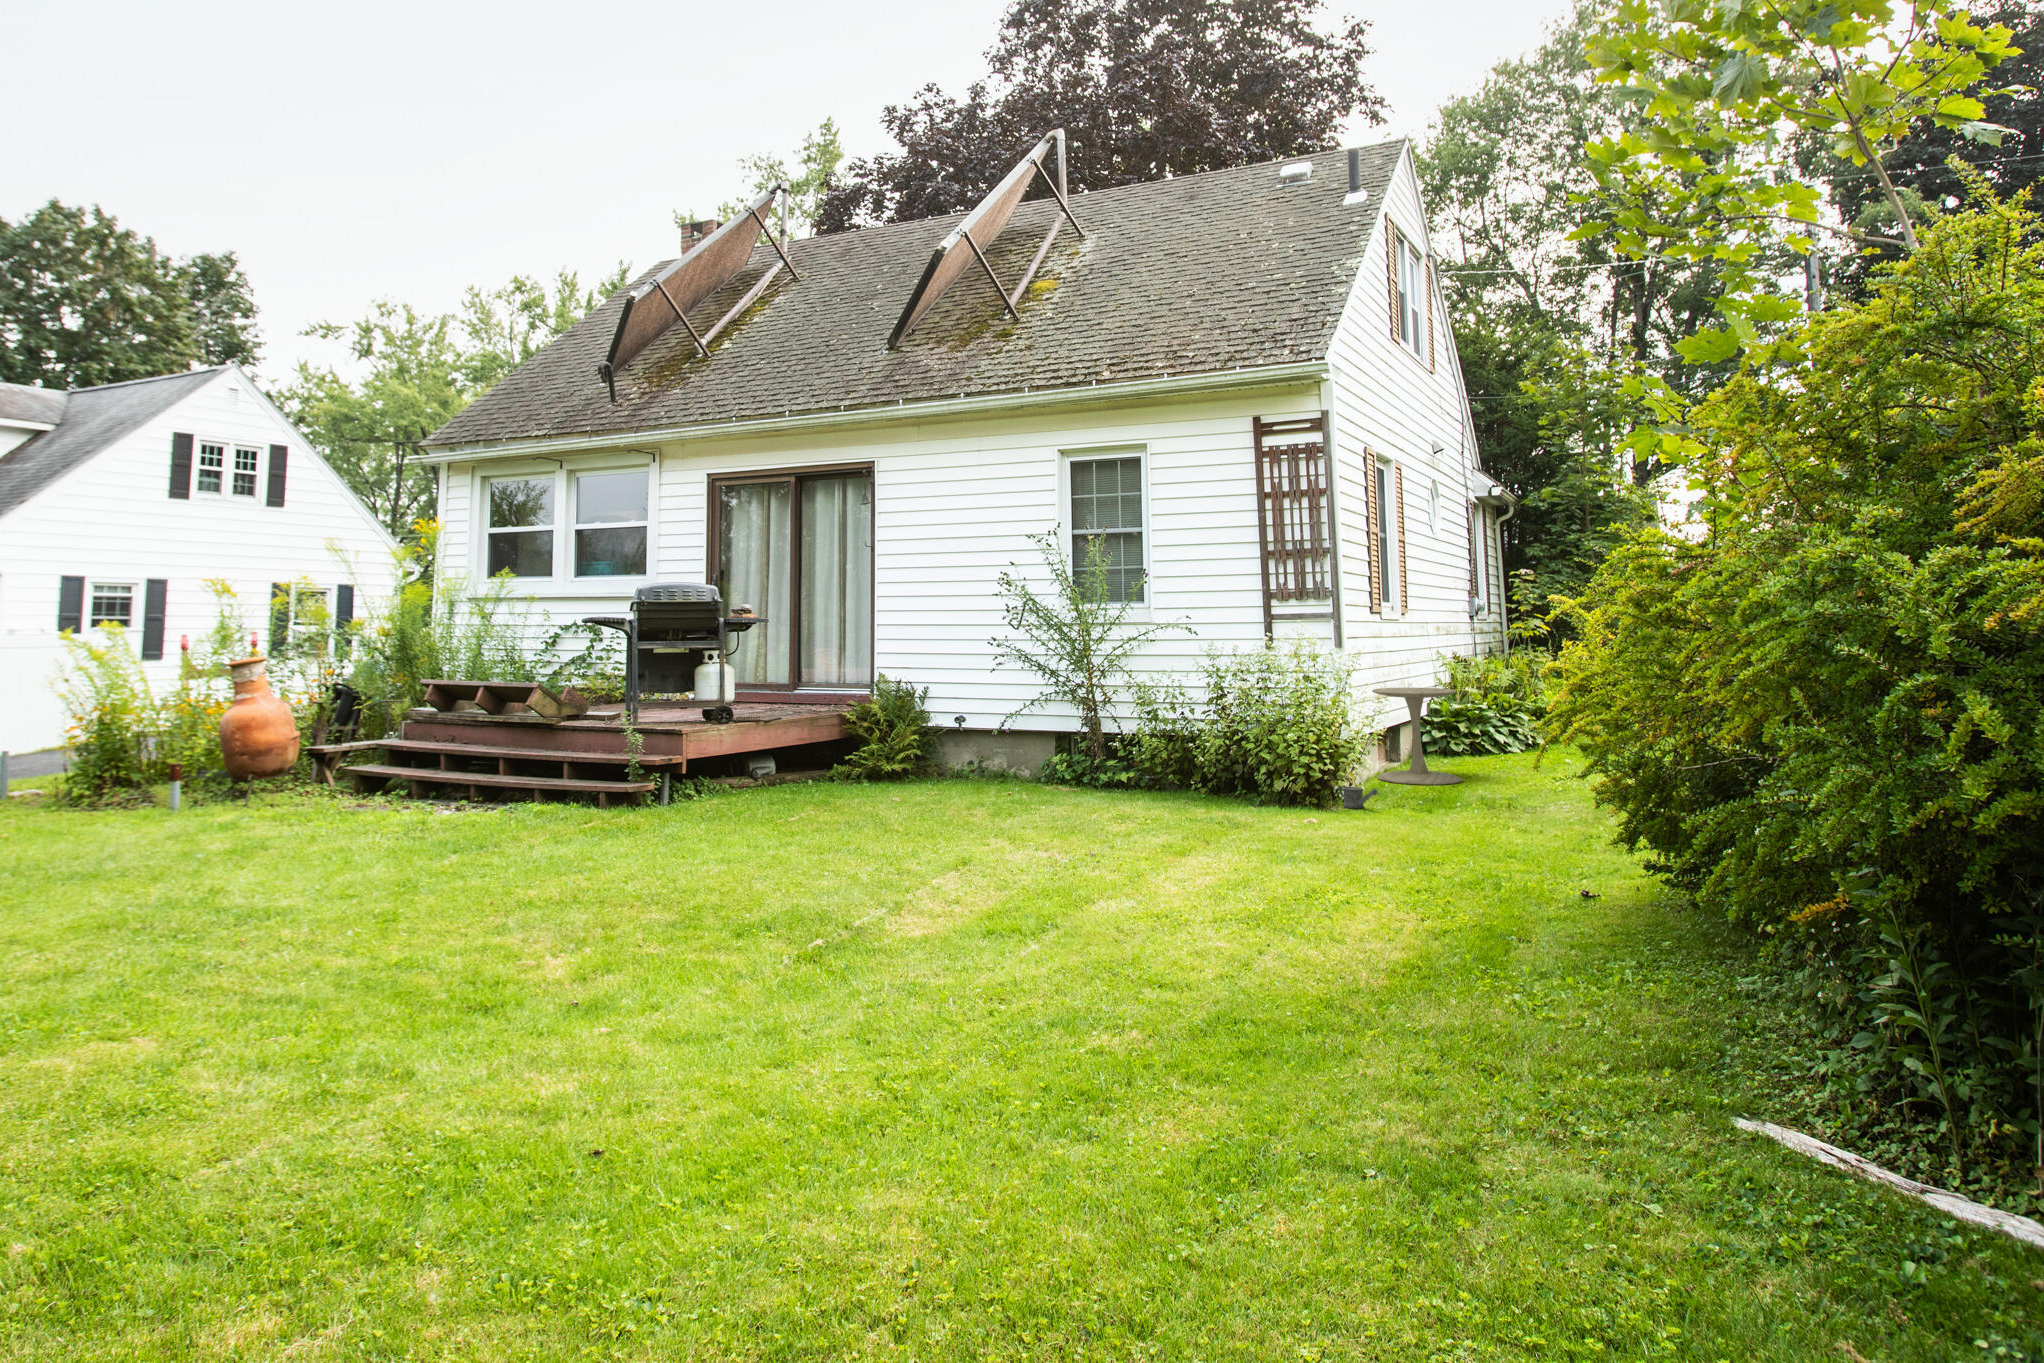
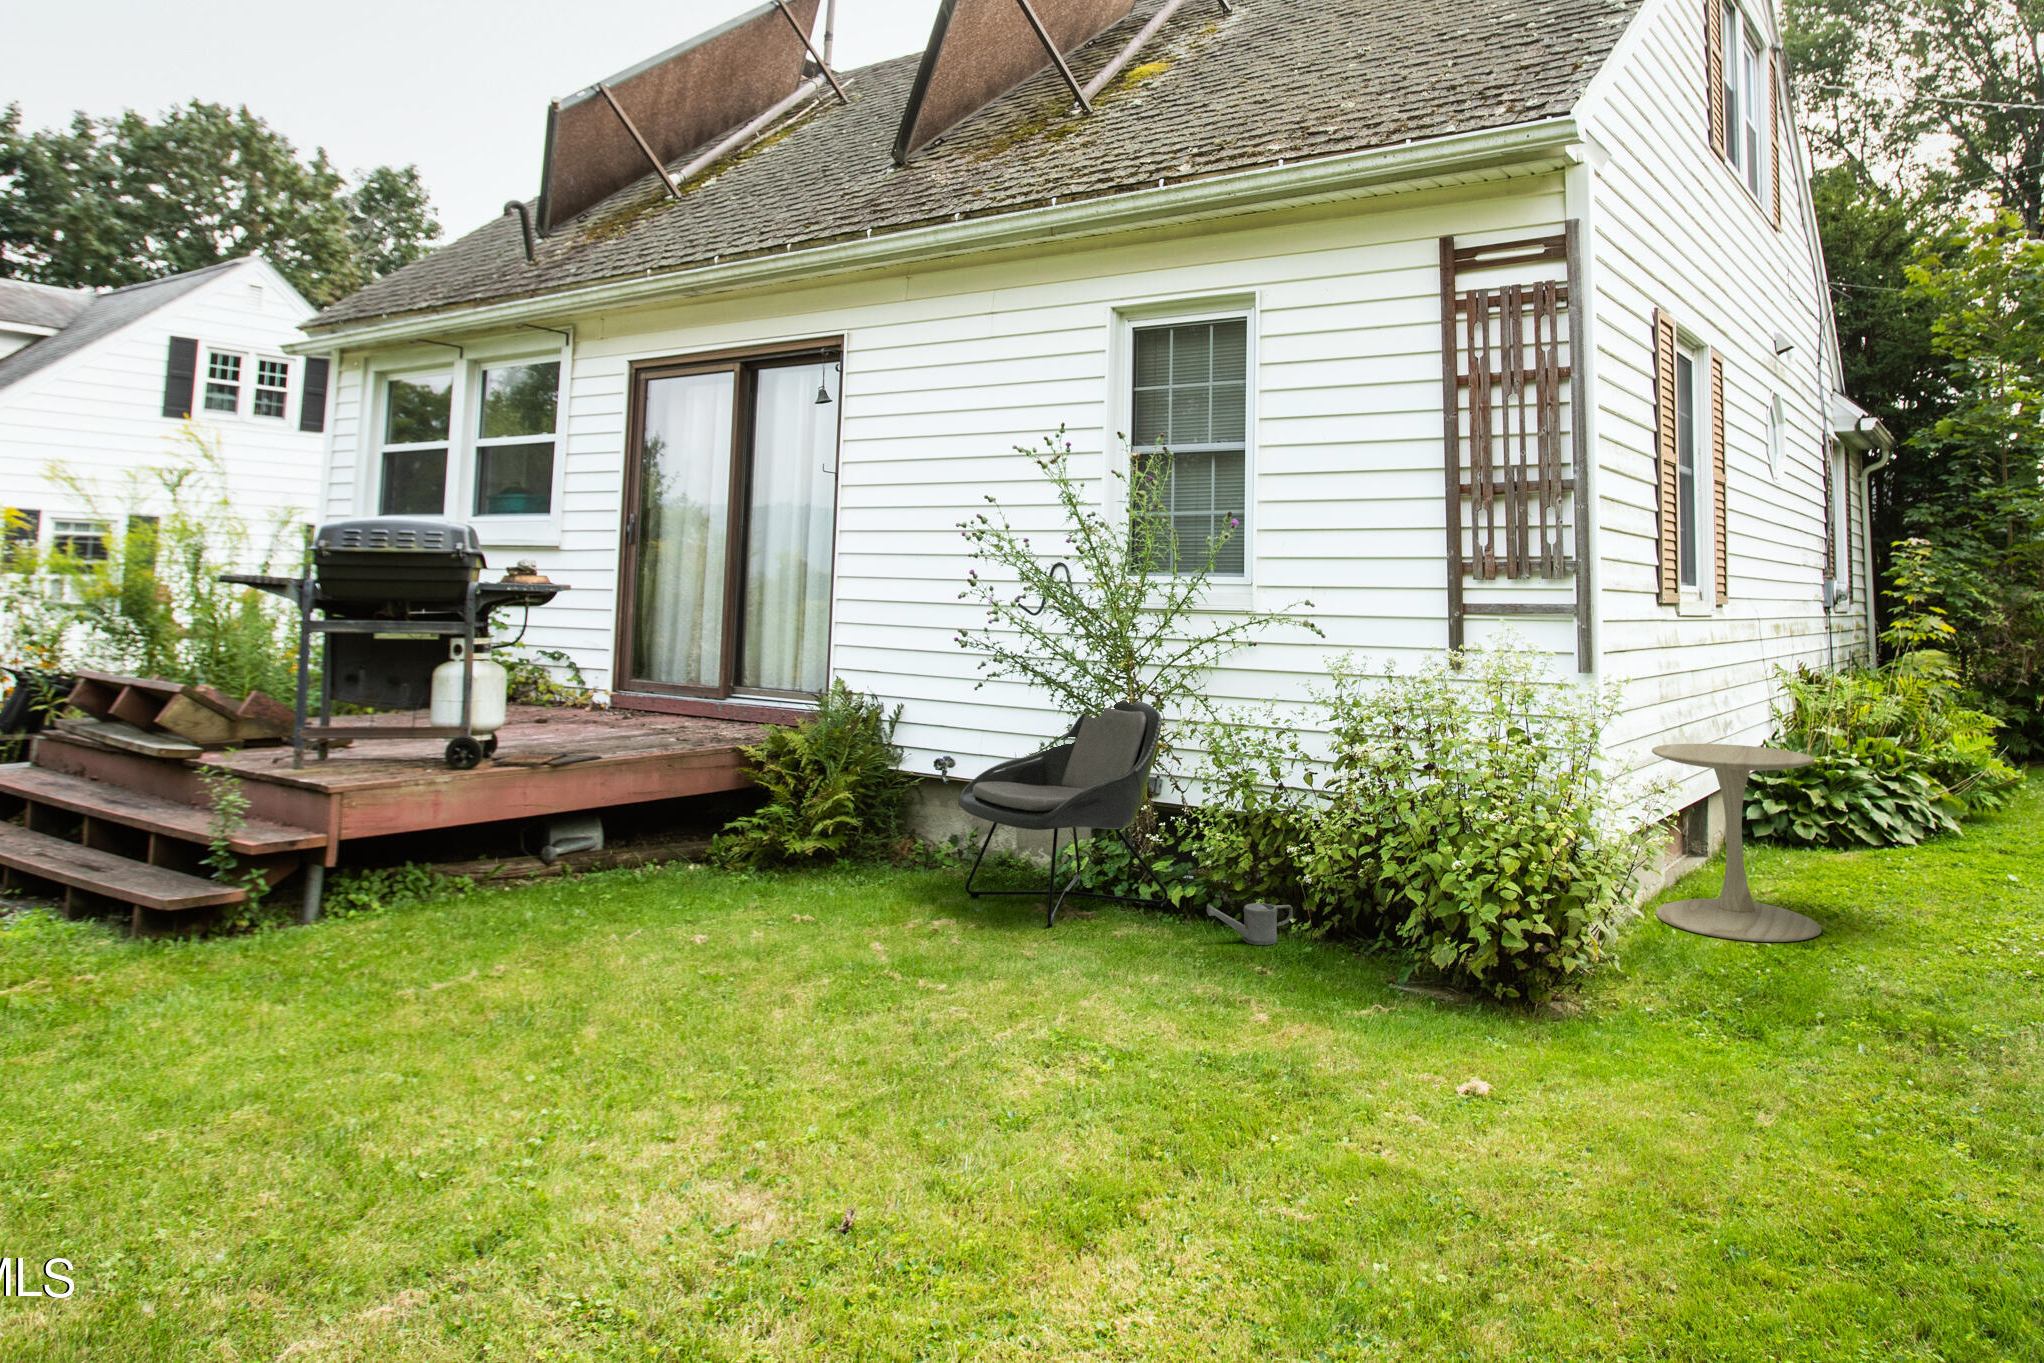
lounge chair: none [1000,674,1119,792] -> present [958,700,1168,927]
watering can: present [1339,786,1377,809] -> present [1207,903,1293,945]

